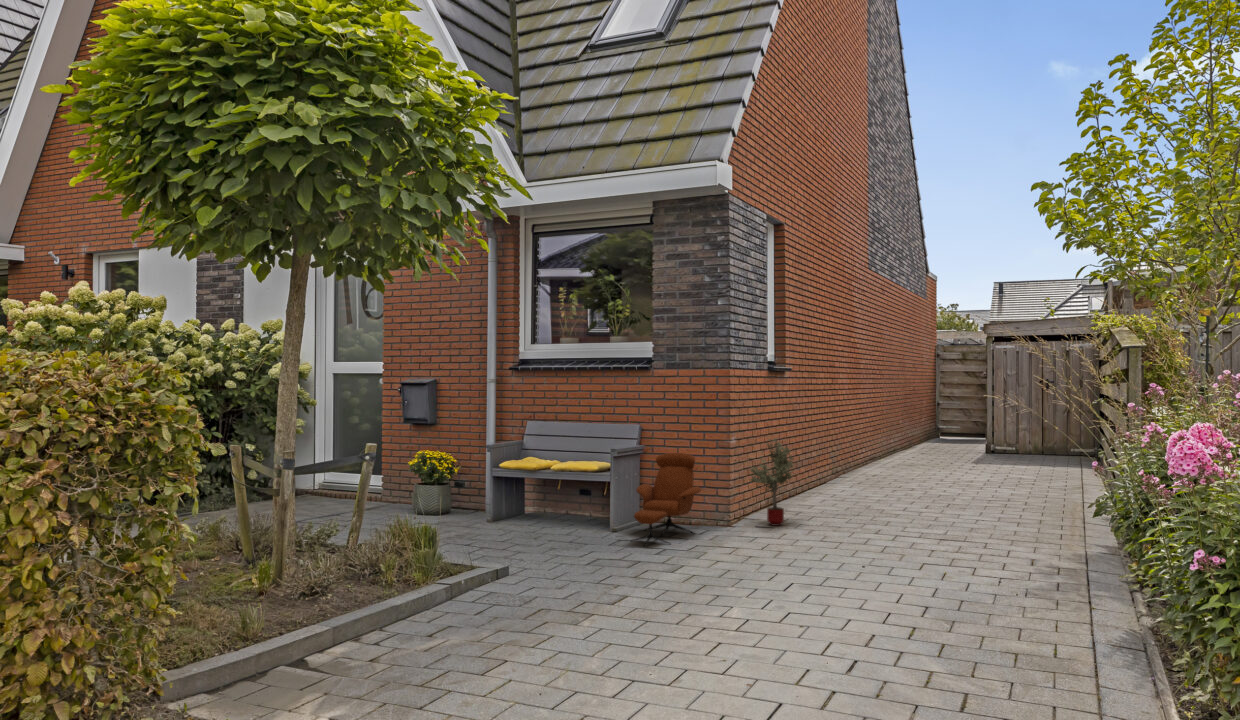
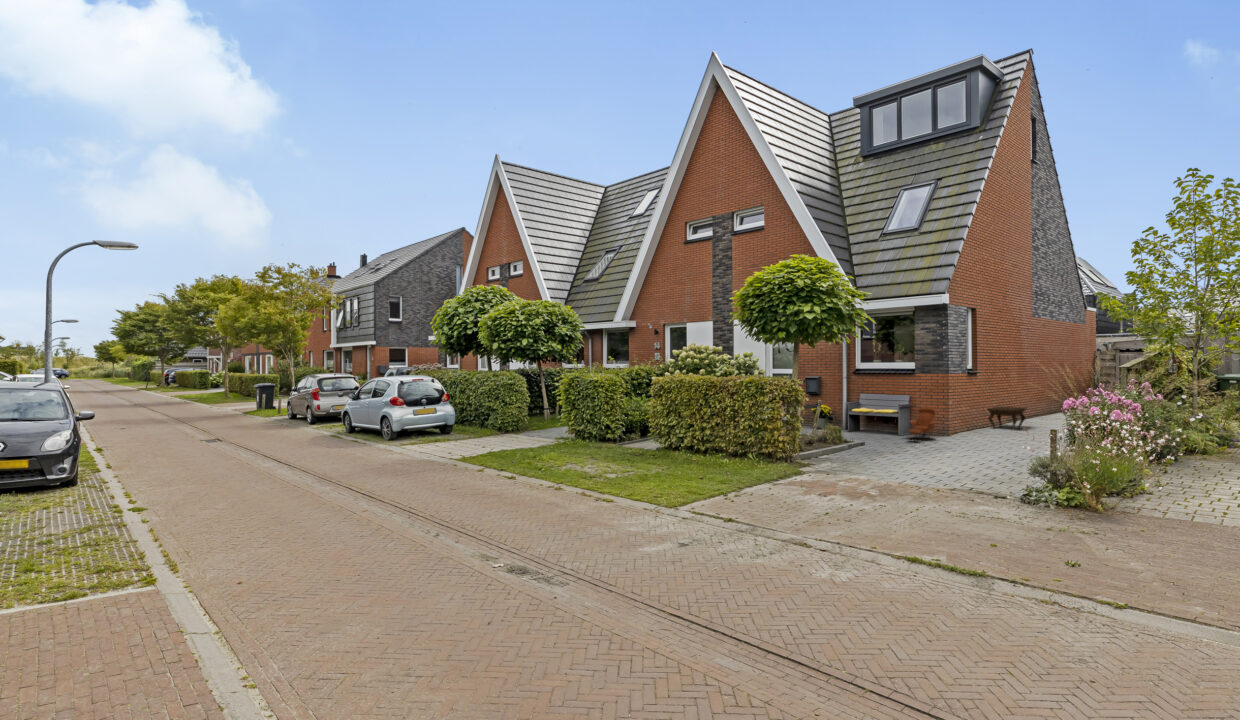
potted tree: present [751,438,793,526] -> none [960,401,983,438]
side table: none [792,451,864,503] -> present [987,407,1026,430]

